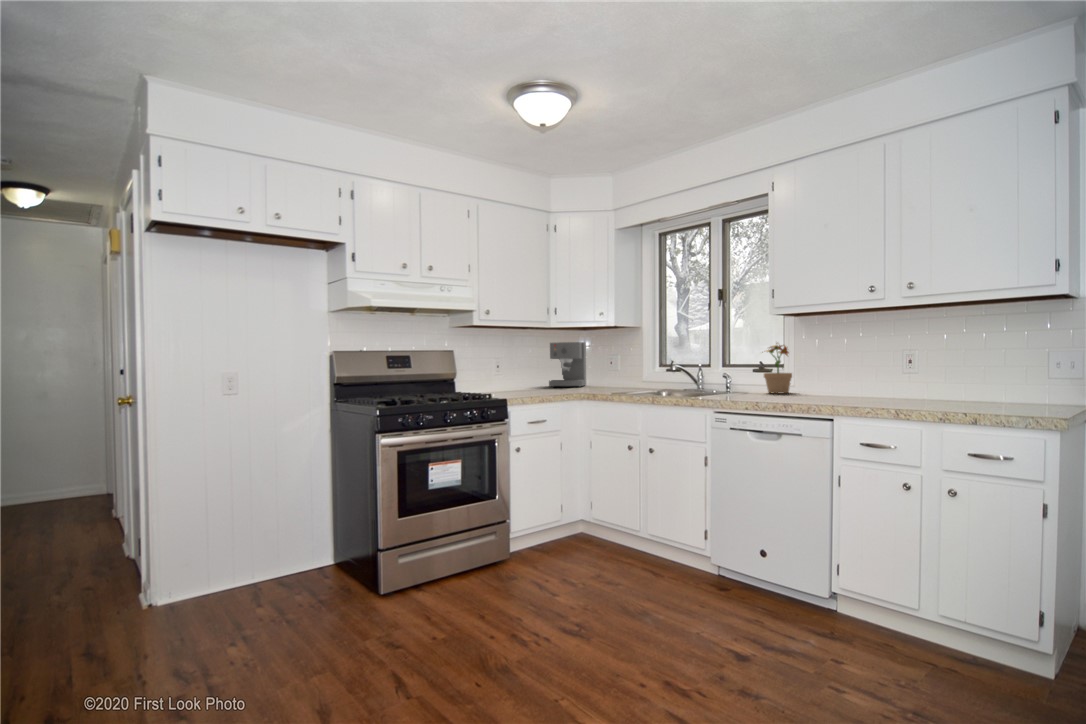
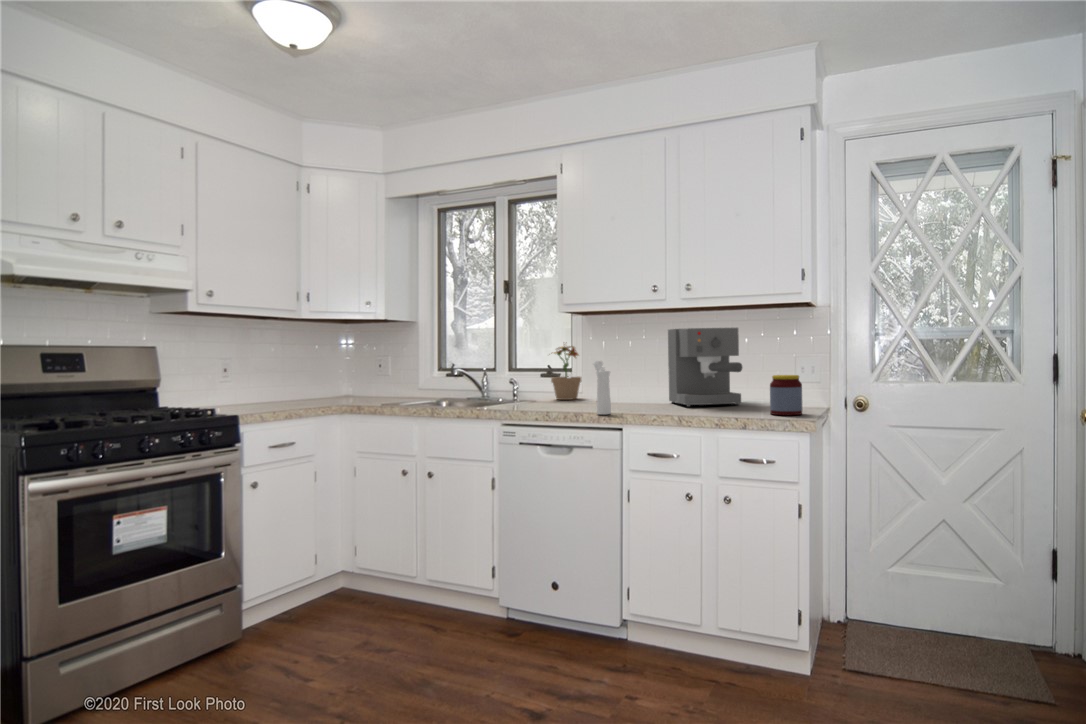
coffee maker: present [549,342,586,387] -> present [668,328,742,407]
pepper mill: none [803,357,820,405] -> present [593,361,611,415]
jar: none [992,372,1031,412] -> present [770,375,802,415]

